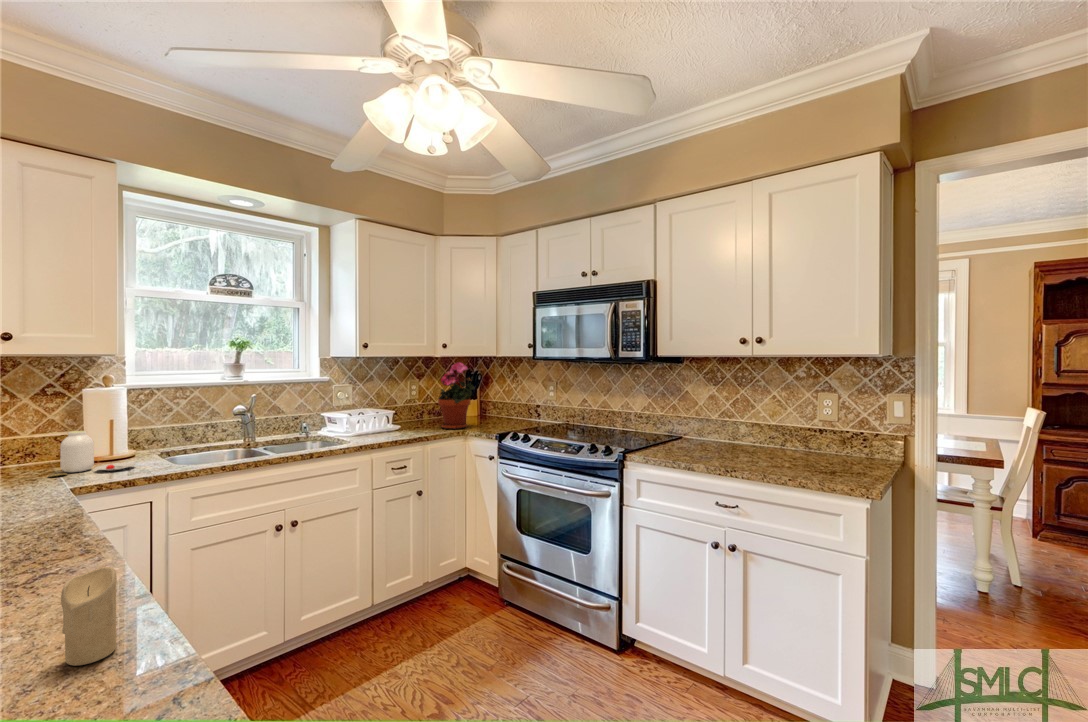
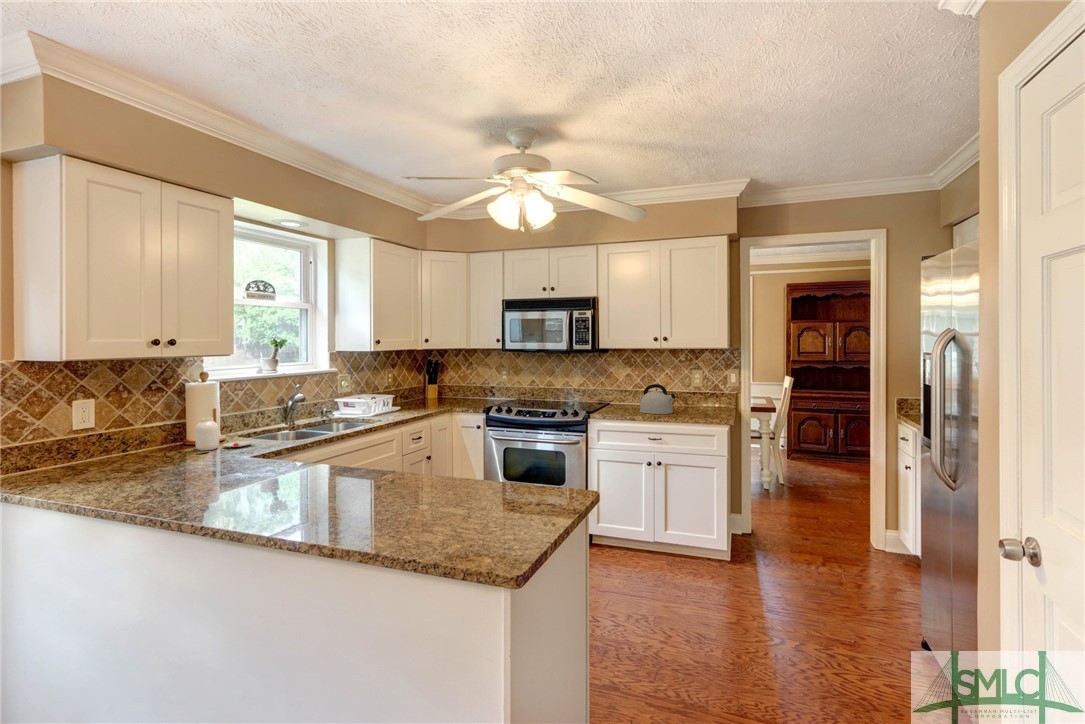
potted plant: present [438,362,475,429] -> none [423,355,452,407]
kettle: none [713,412,773,462] -> present [640,384,676,414]
candle: present [61,567,117,666] -> none [487,459,506,499]

